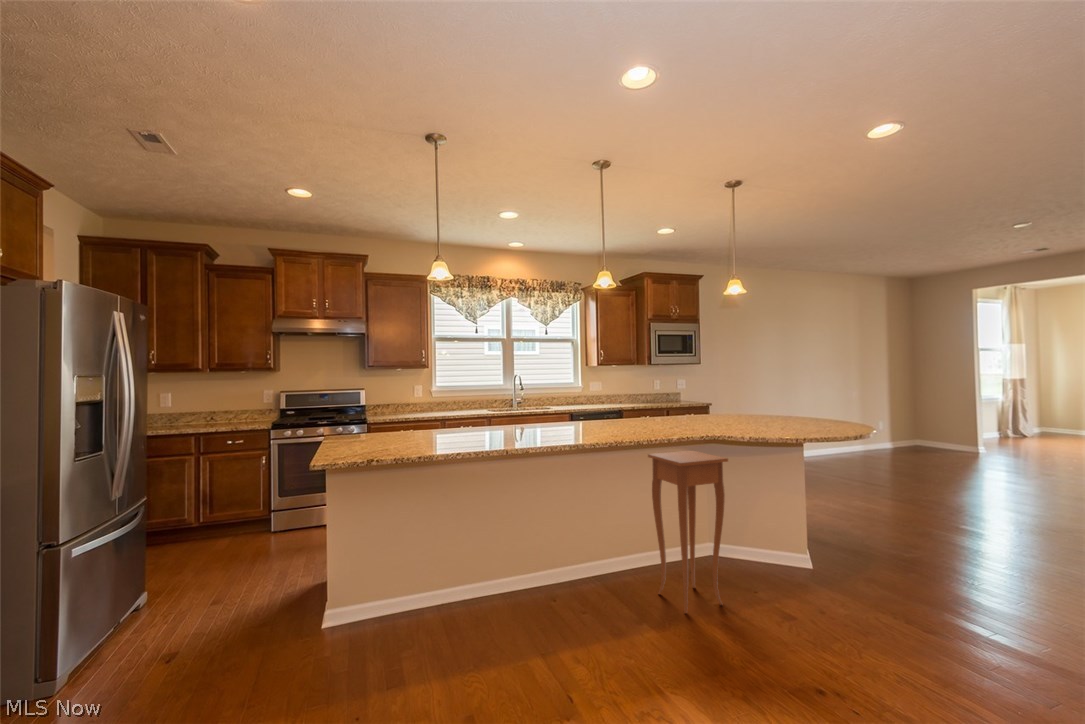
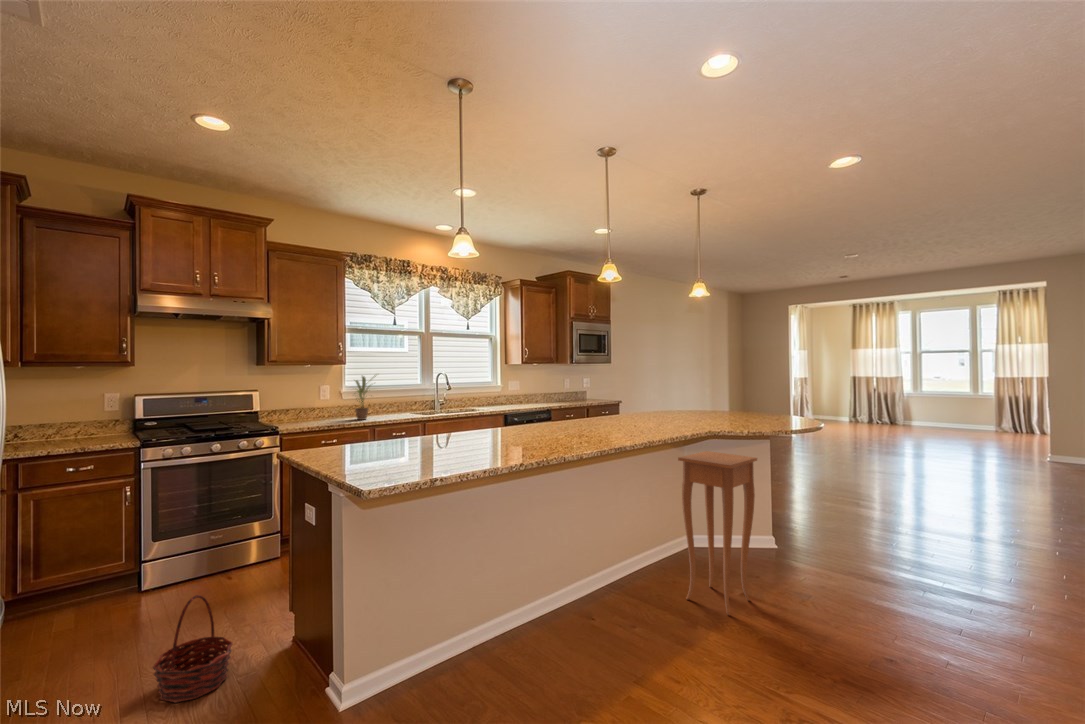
potted plant: none [428,375,455,414] -> present [355,376,376,420]
basket: none [235,528,287,598] -> present [153,595,233,703]

